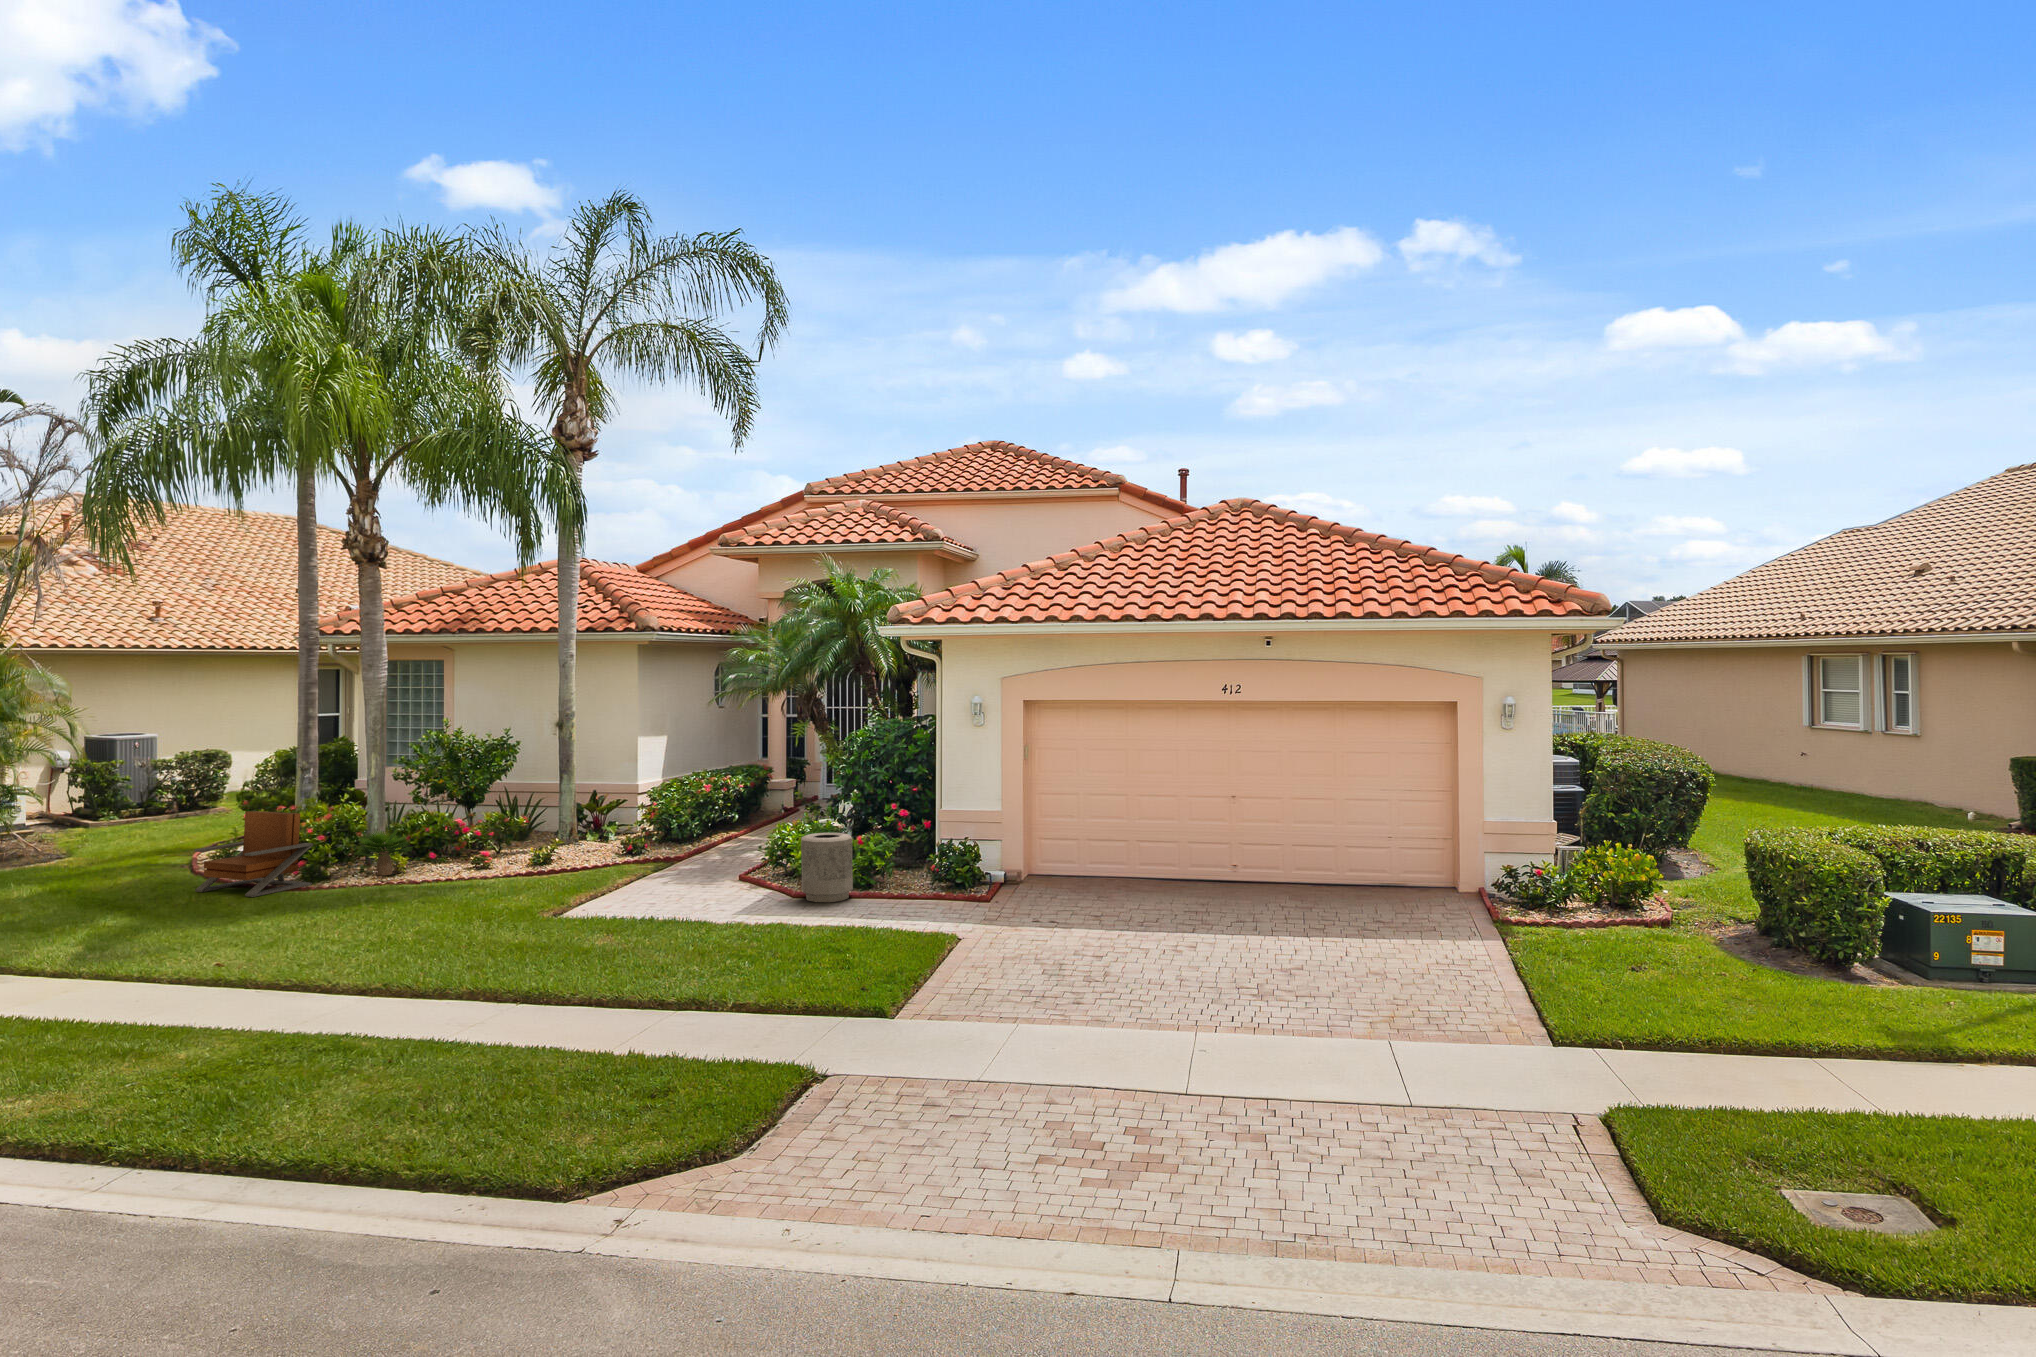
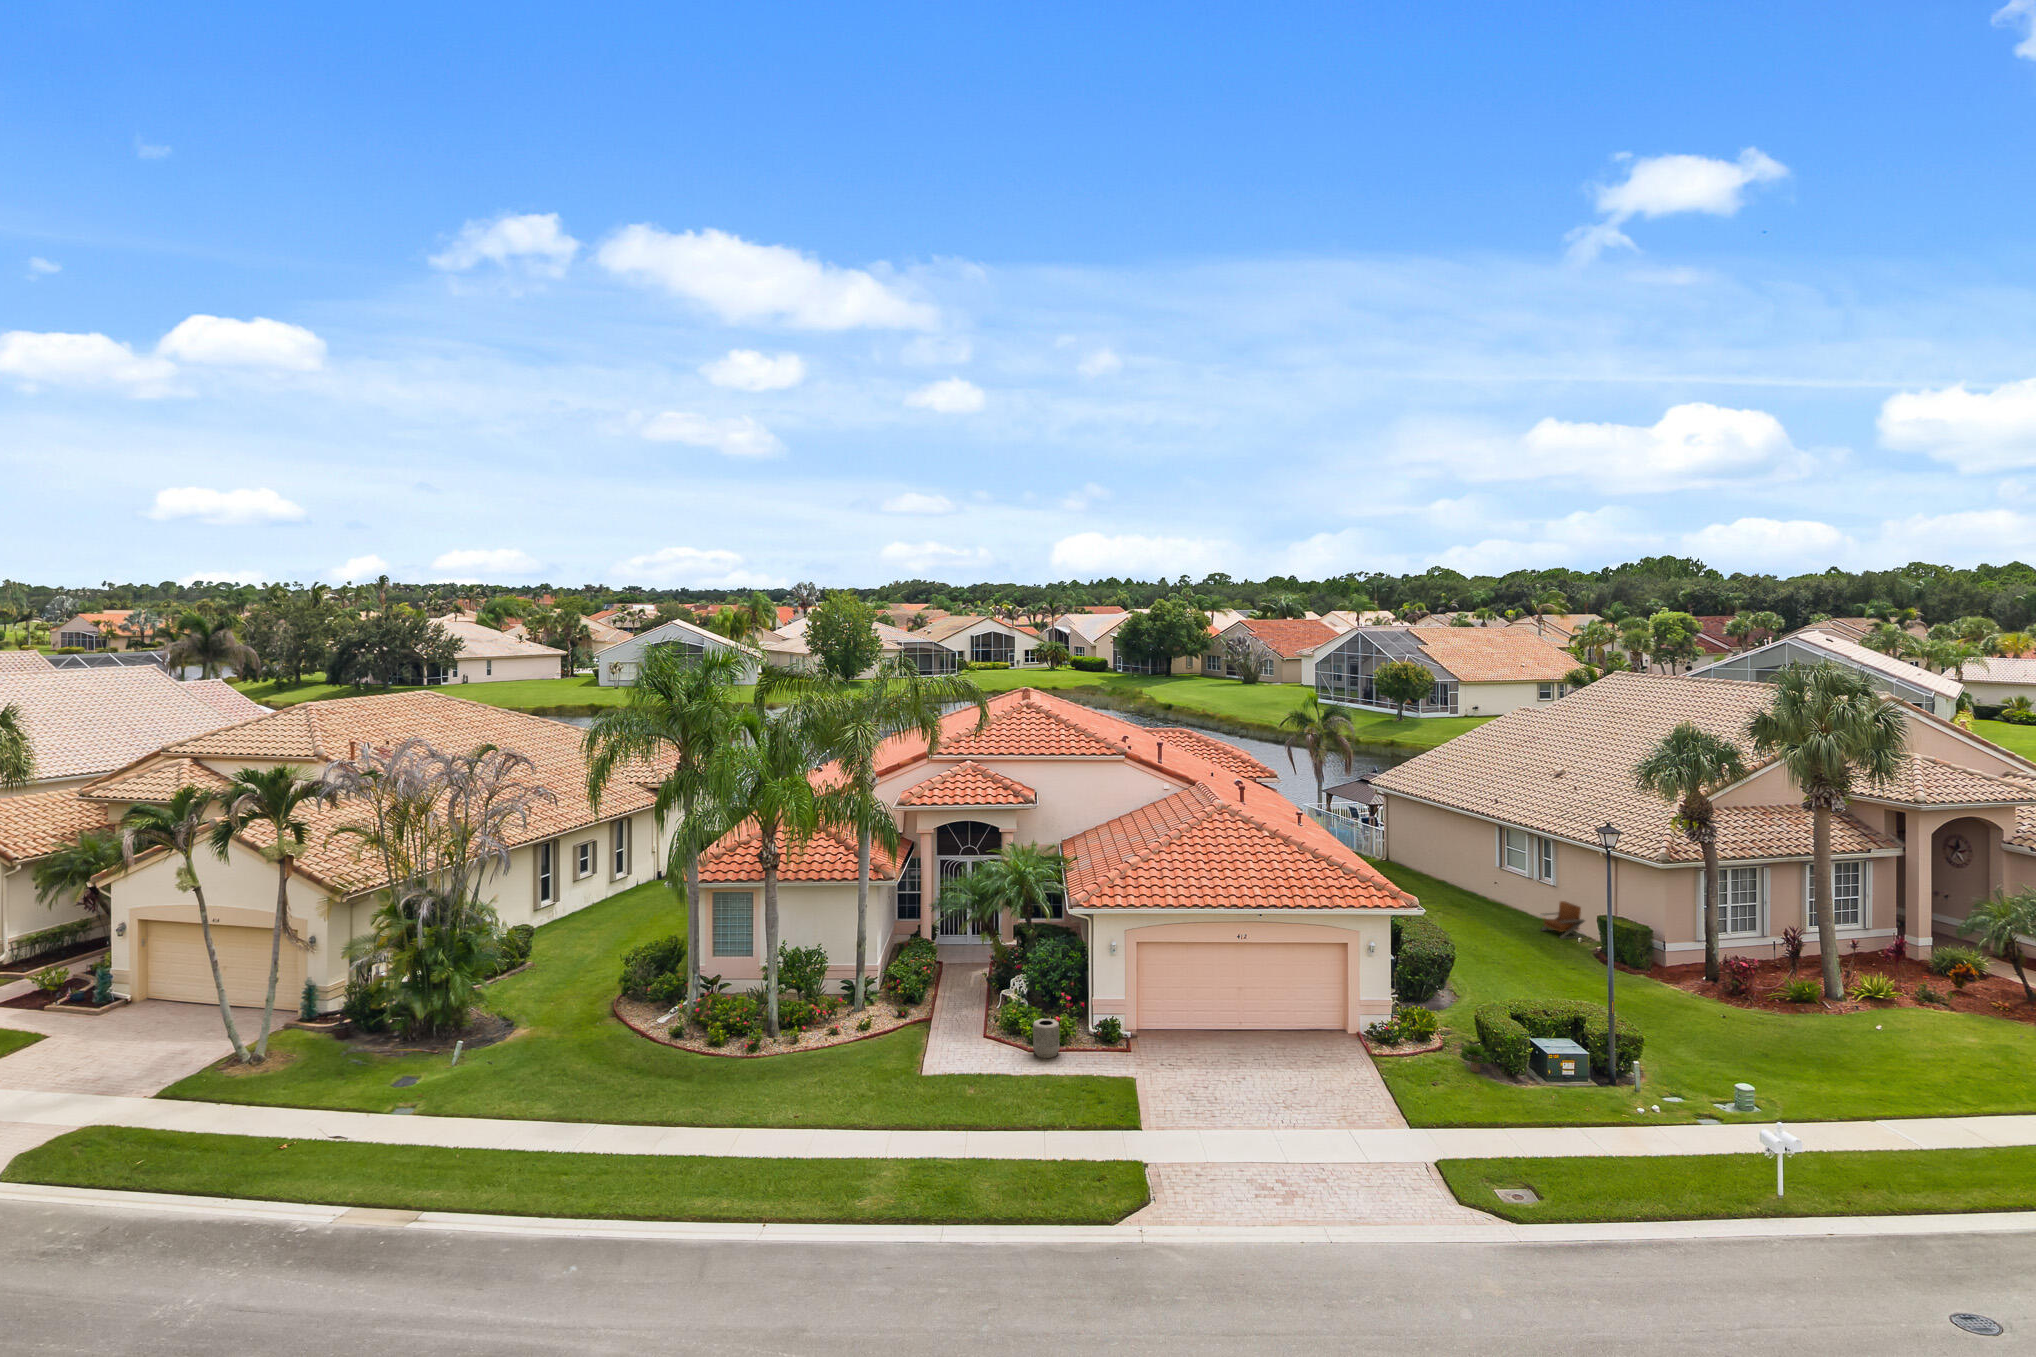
lounge chair: present [194,811,313,897] -> present [1541,901,1585,939]
potted plant: present [356,831,410,876] -> present [1459,1044,1492,1072]

